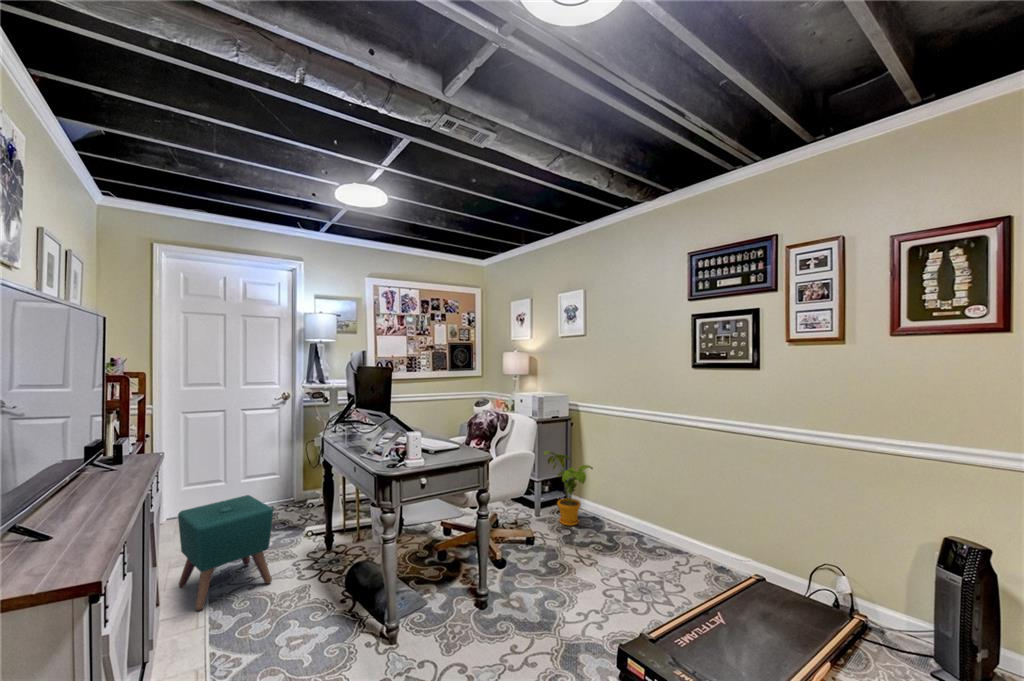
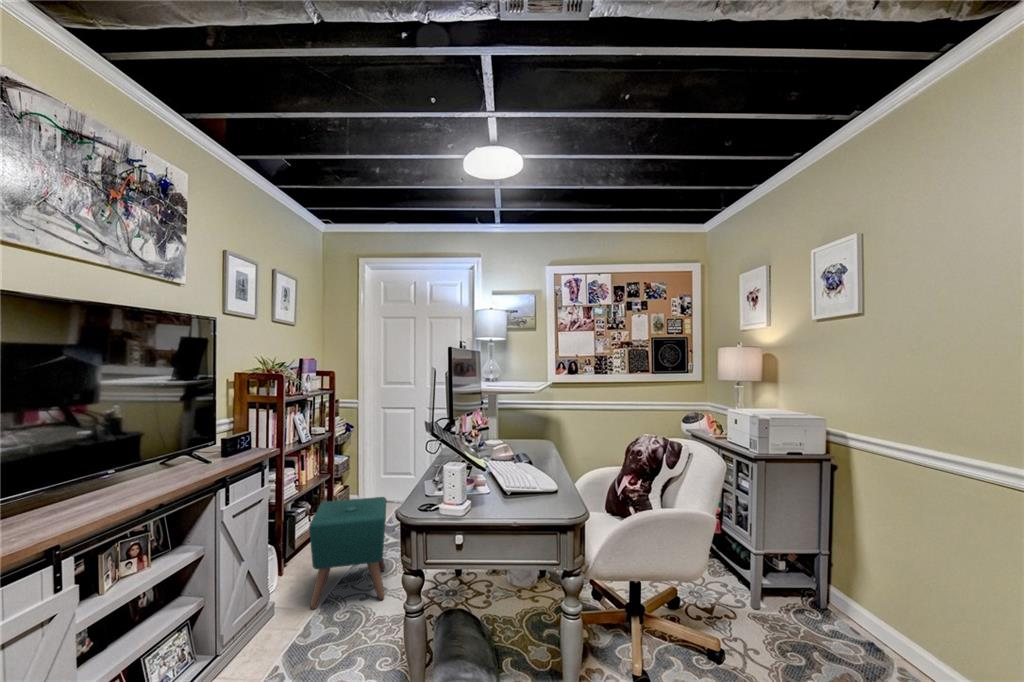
house plant: present [544,451,593,526] -> none [759,507,868,650]

